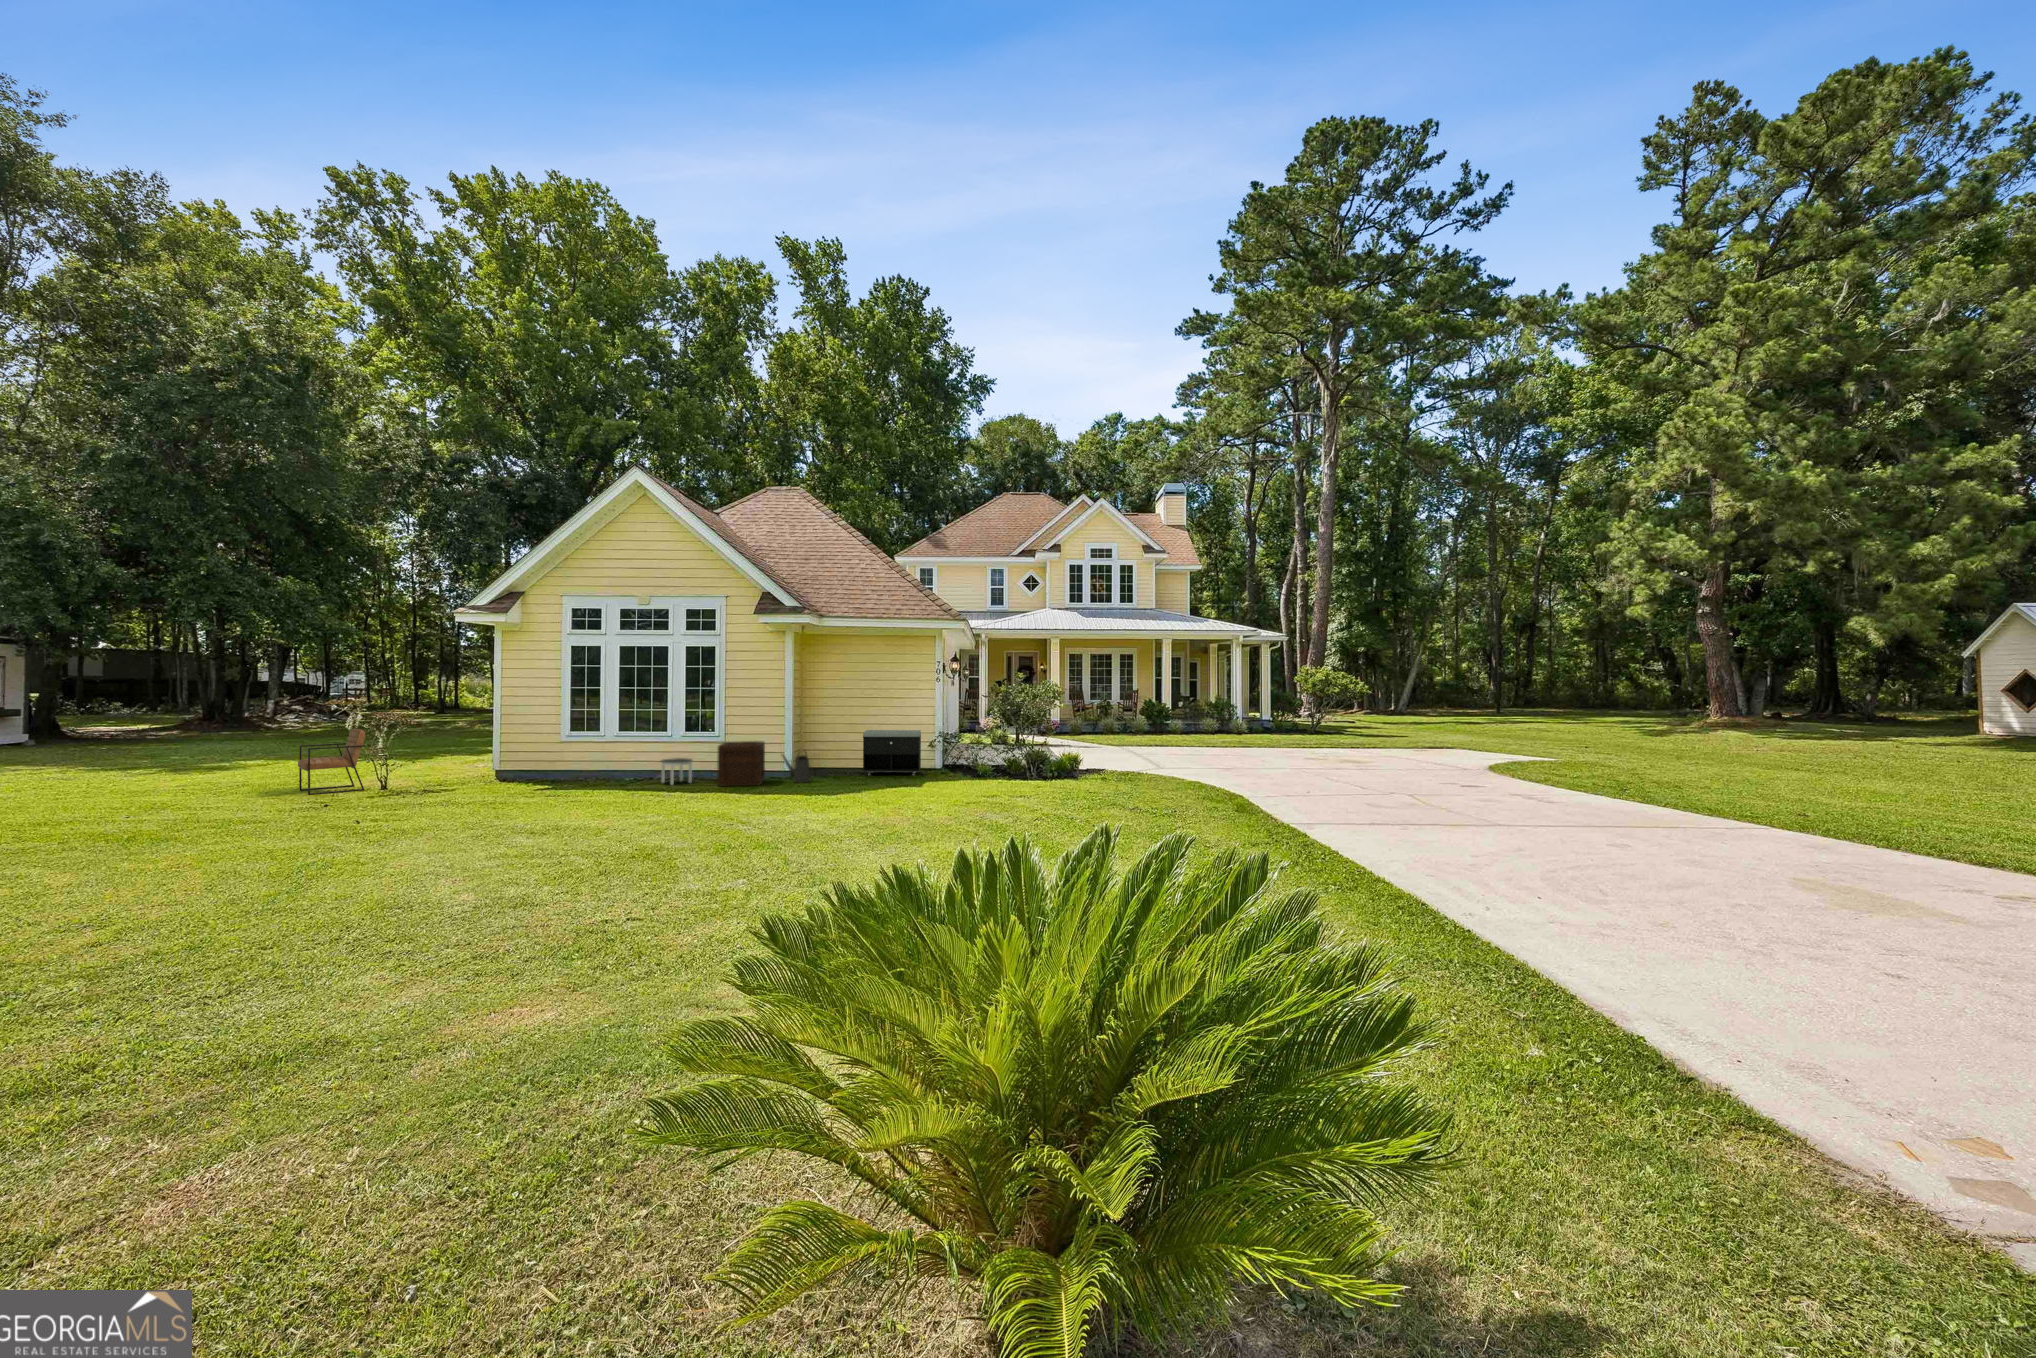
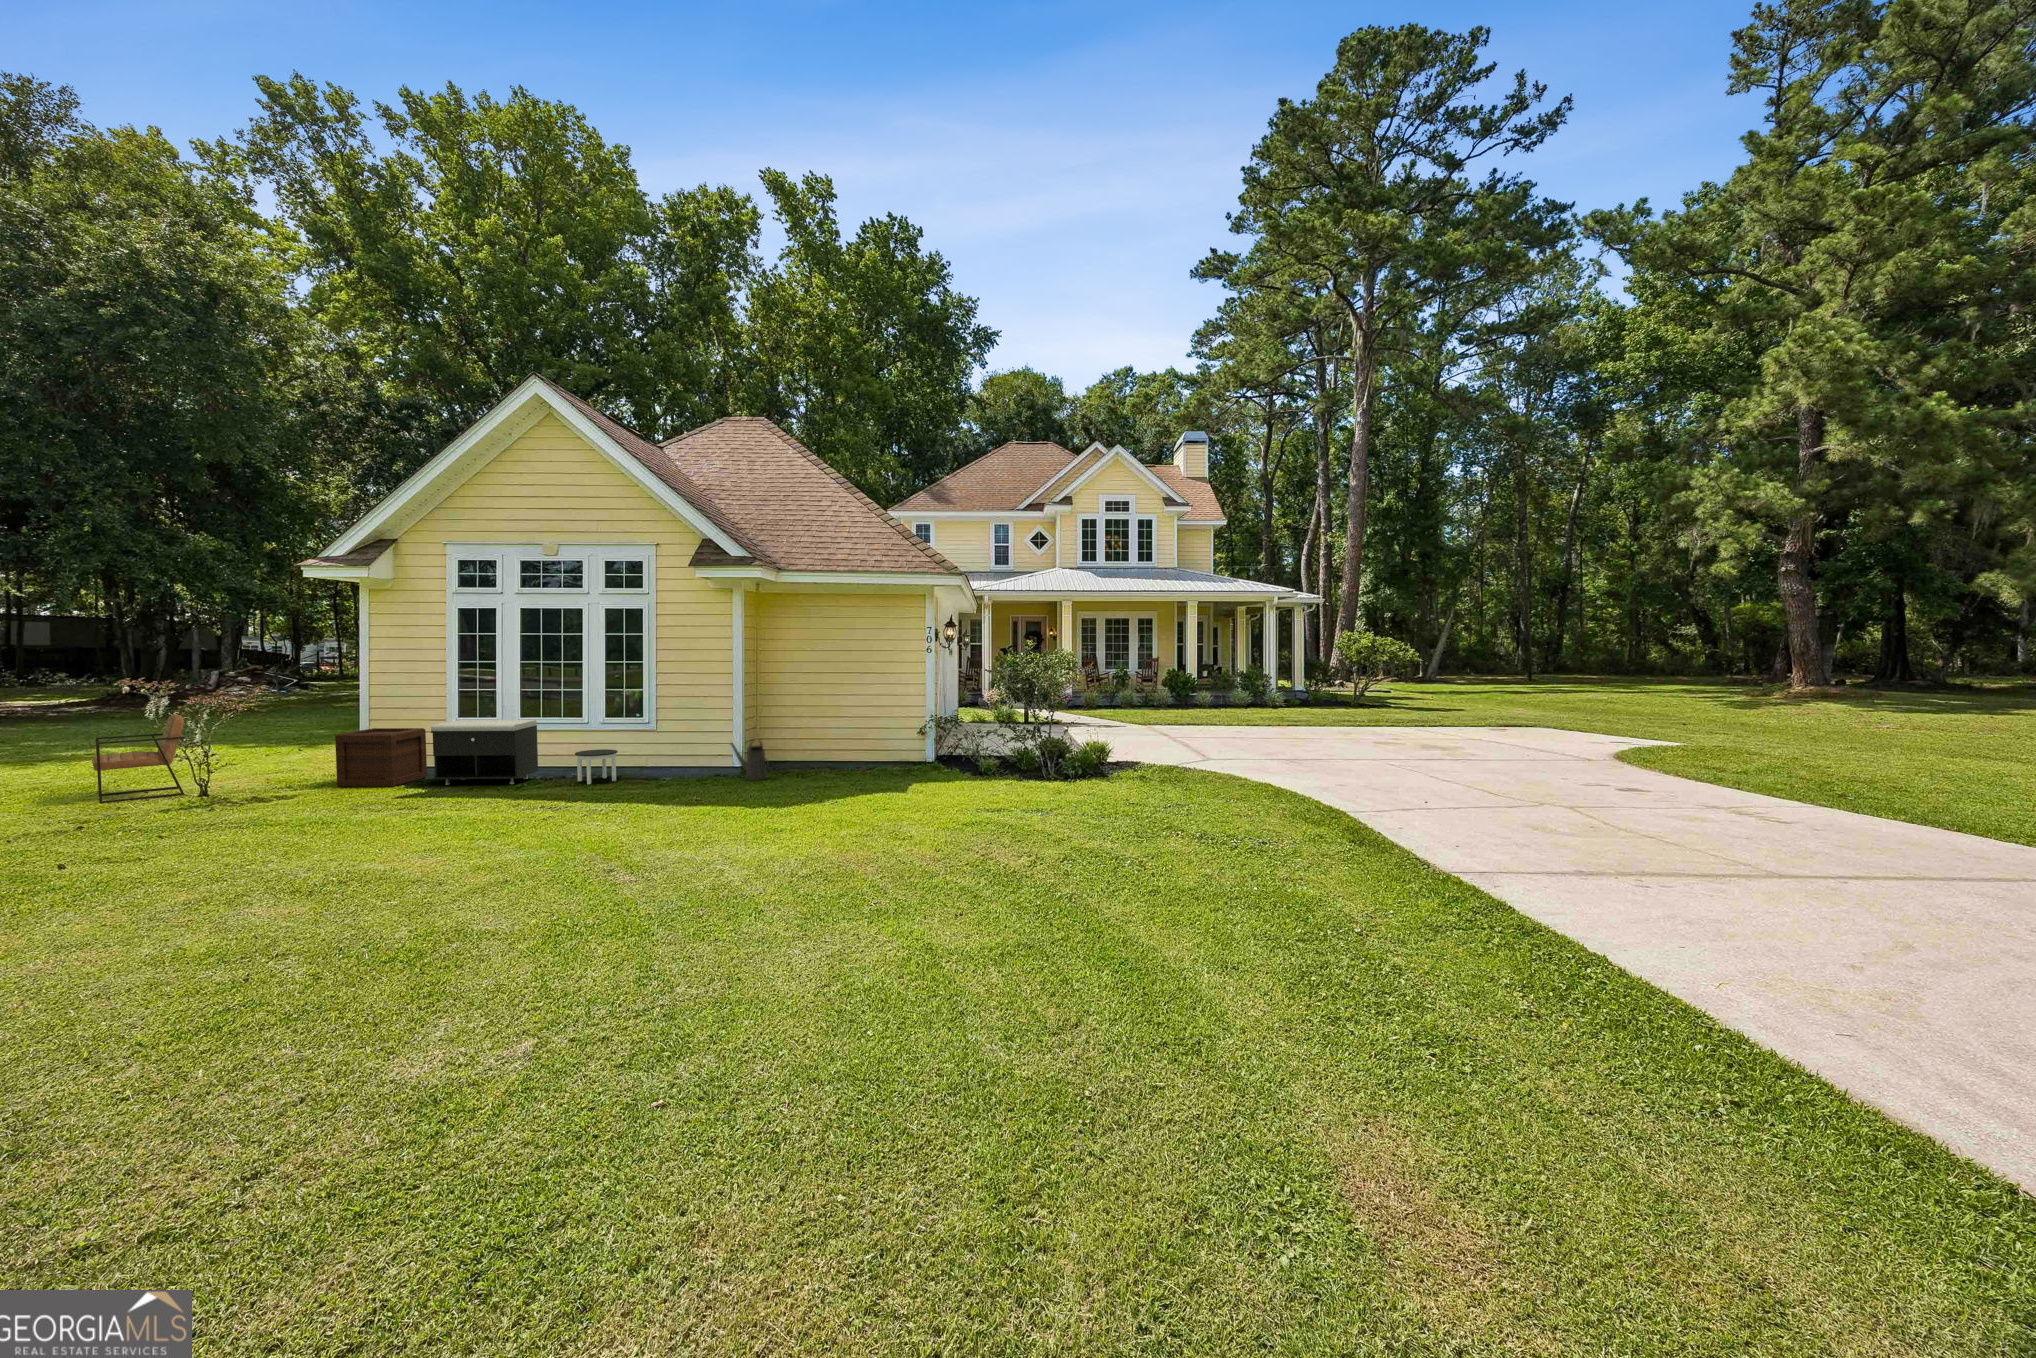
storage bench: present [863,730,921,775] -> present [431,720,538,785]
wooden crate: present [717,741,765,786] -> present [335,728,427,787]

